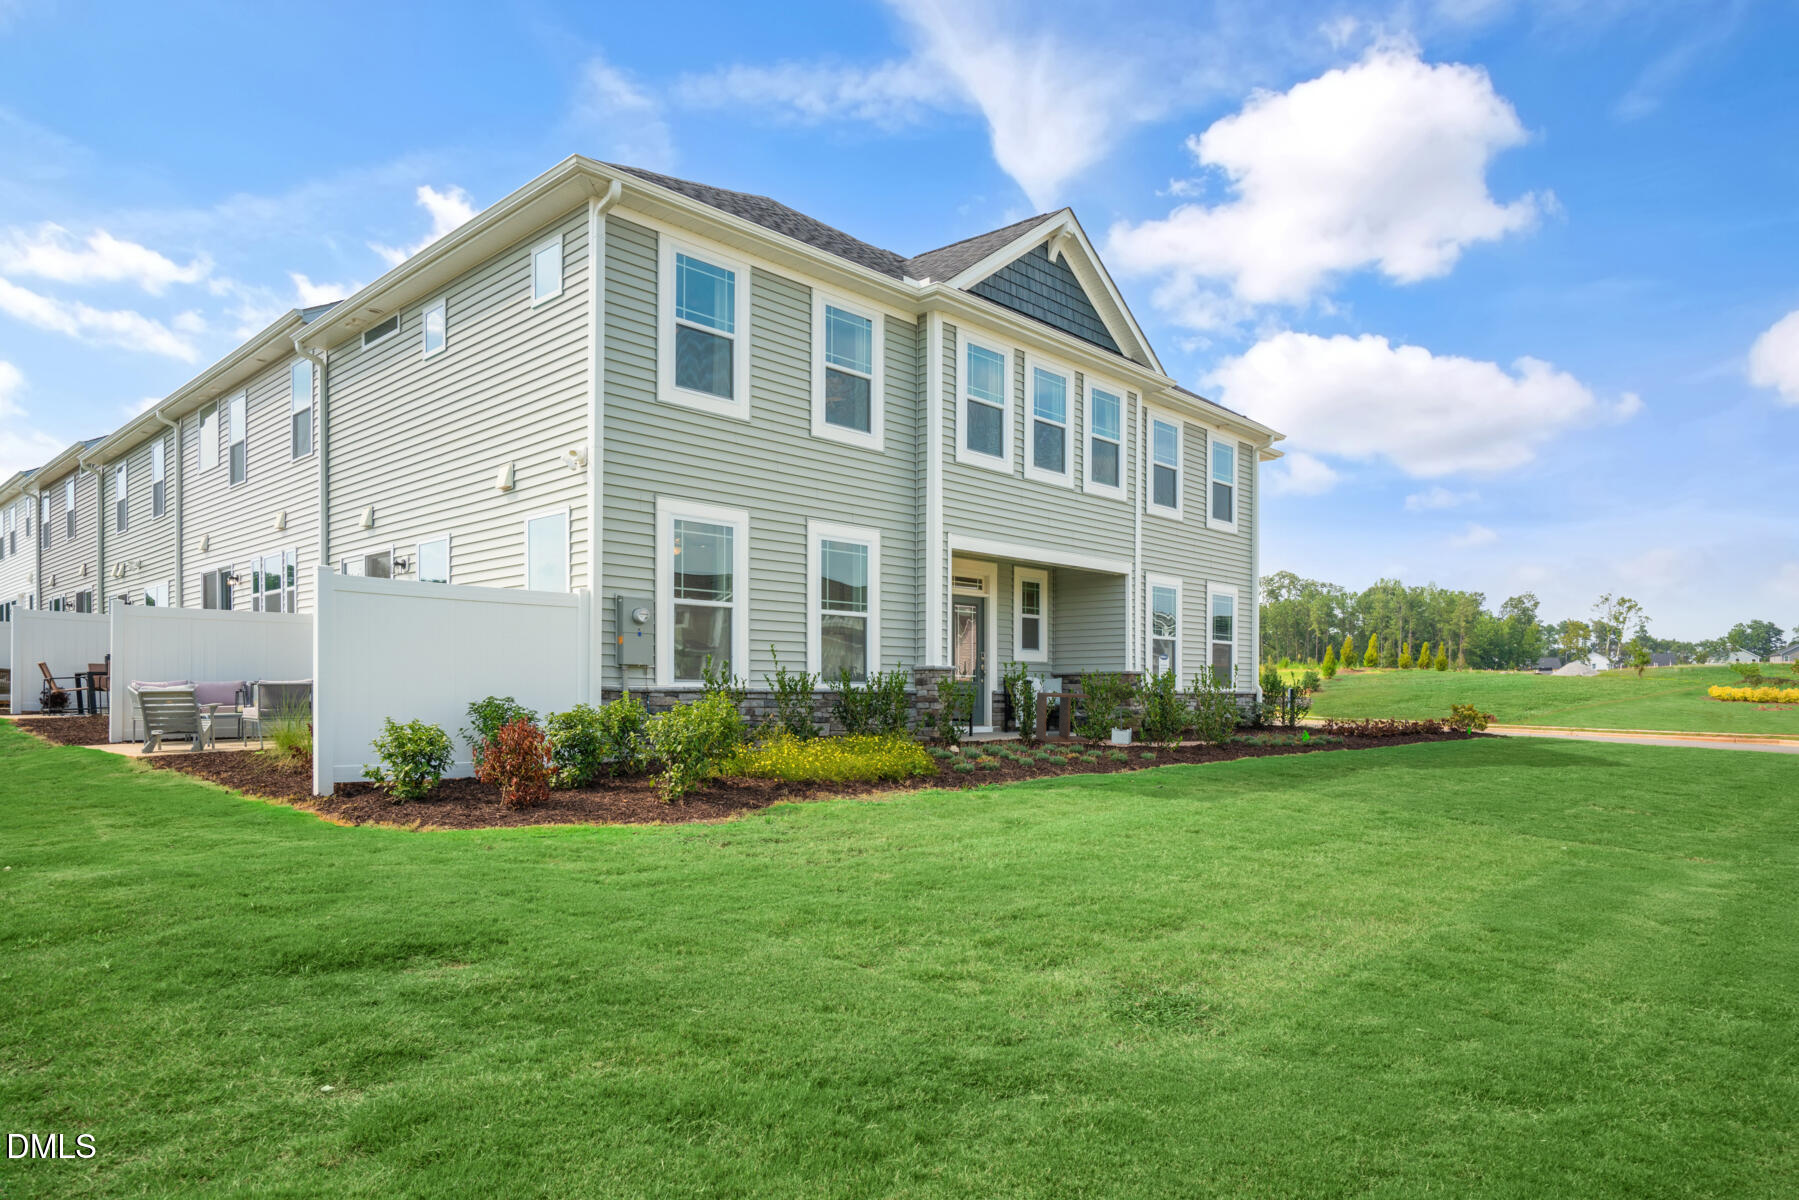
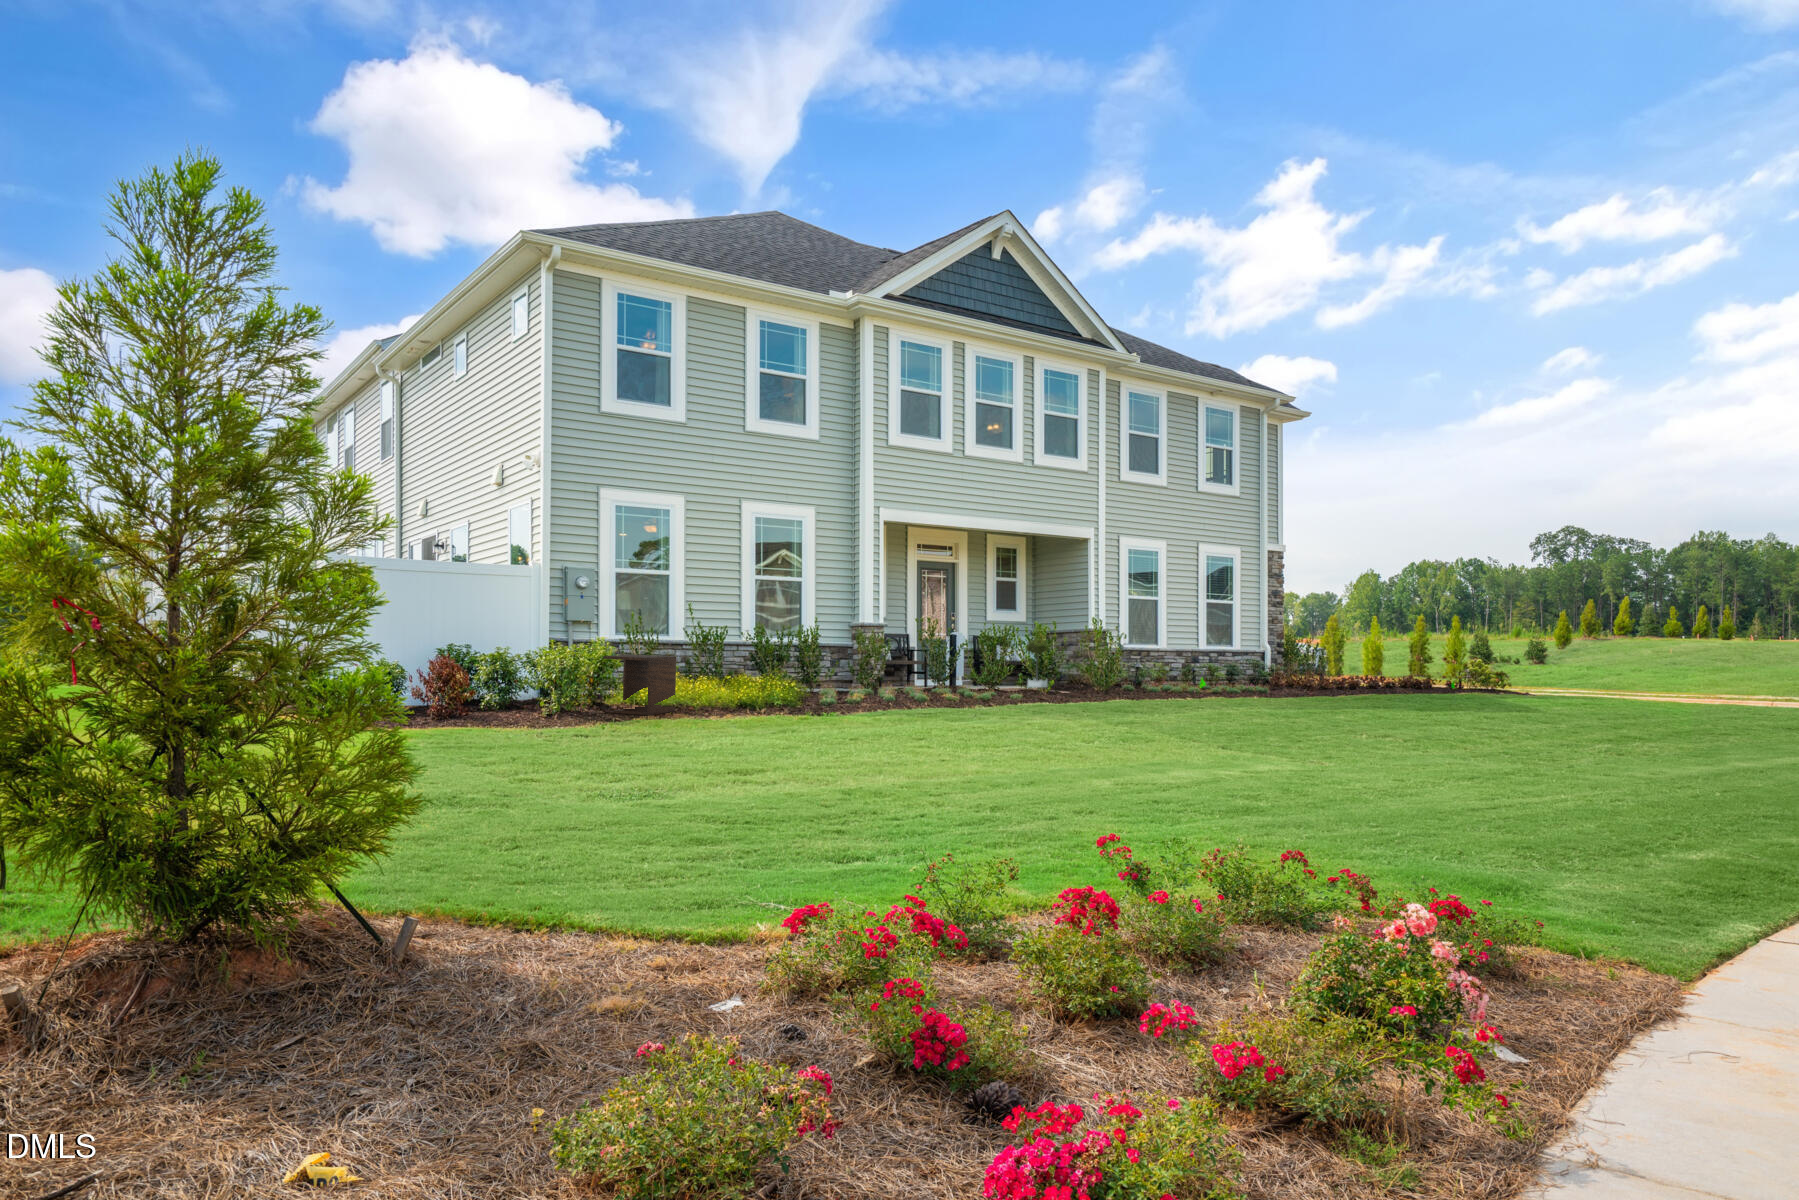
side table: present [1036,692,1091,742] -> present [603,655,676,715]

